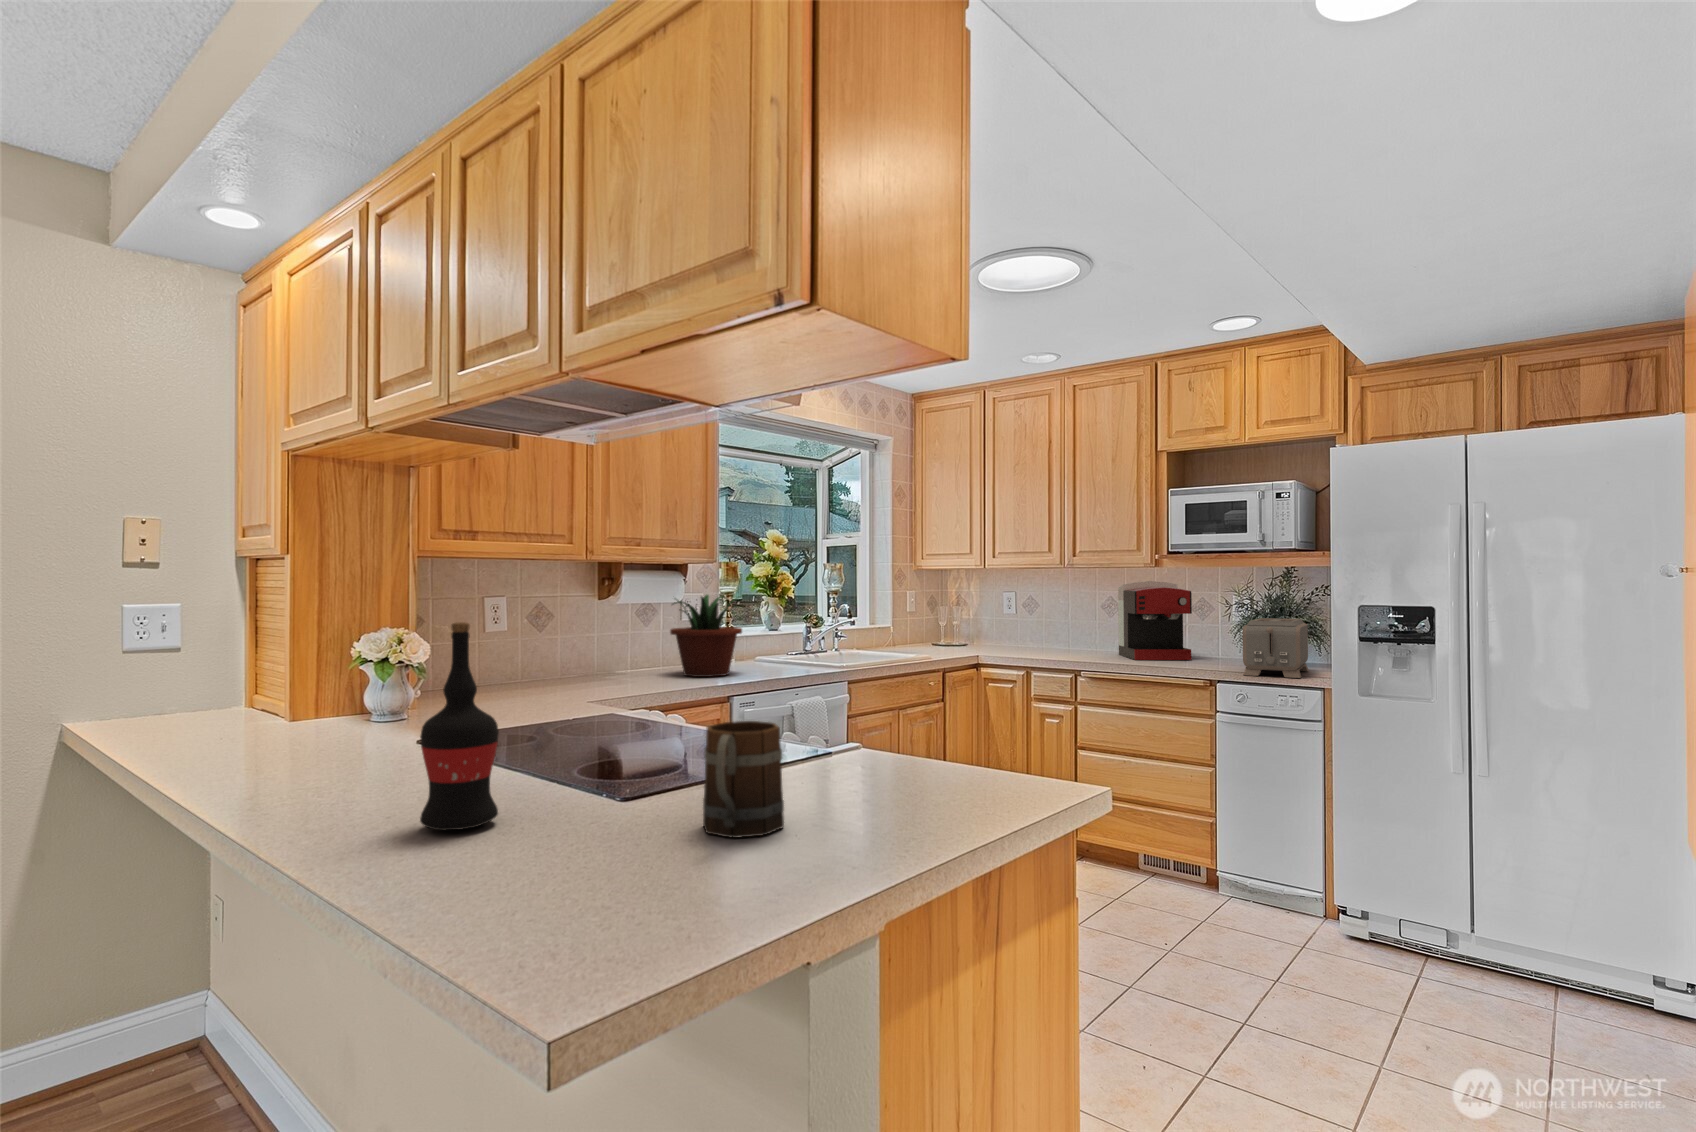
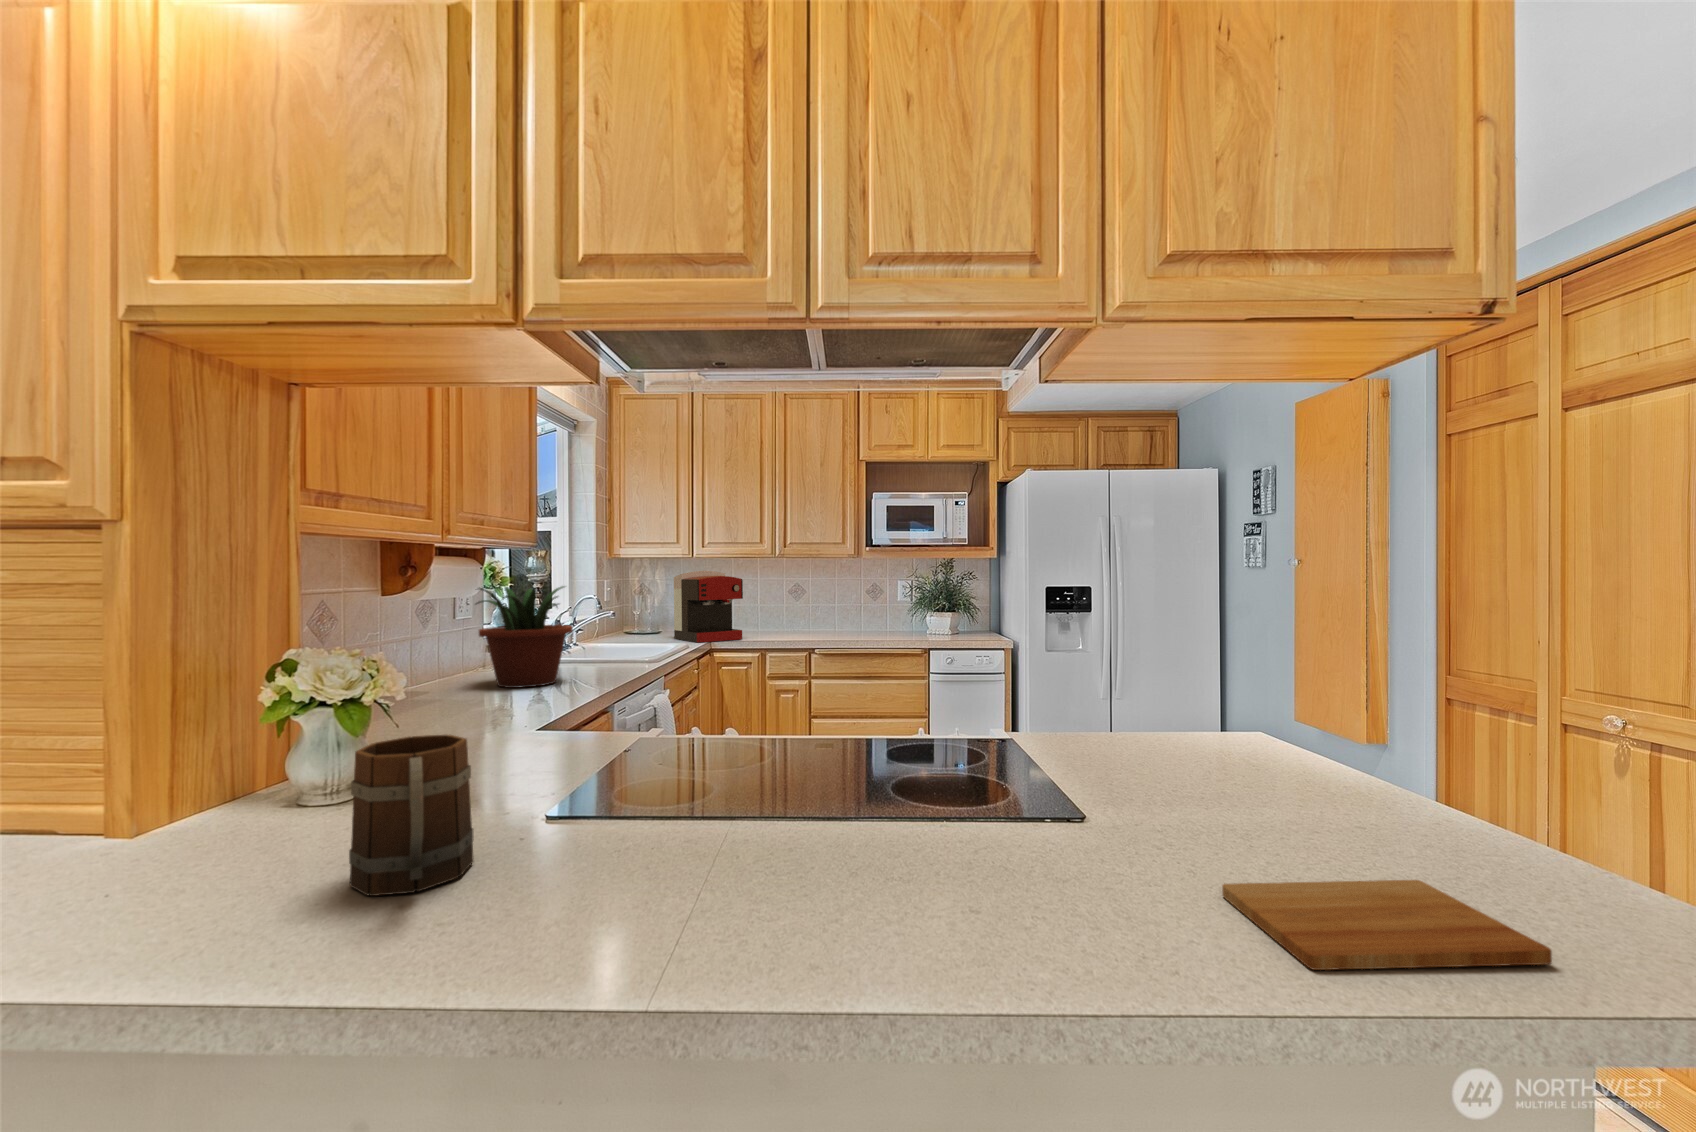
coffee maker: present [1118,581,1192,660] -> present [674,571,743,642]
toaster: present [1242,618,1309,678] -> none [945,597,999,642]
wine bottle: present [420,622,499,830] -> none [1024,613,1137,928]
mug: present [703,721,784,838] -> present [349,735,474,896]
cutting board: none [440,833,639,907] -> present [1222,880,1552,970]

